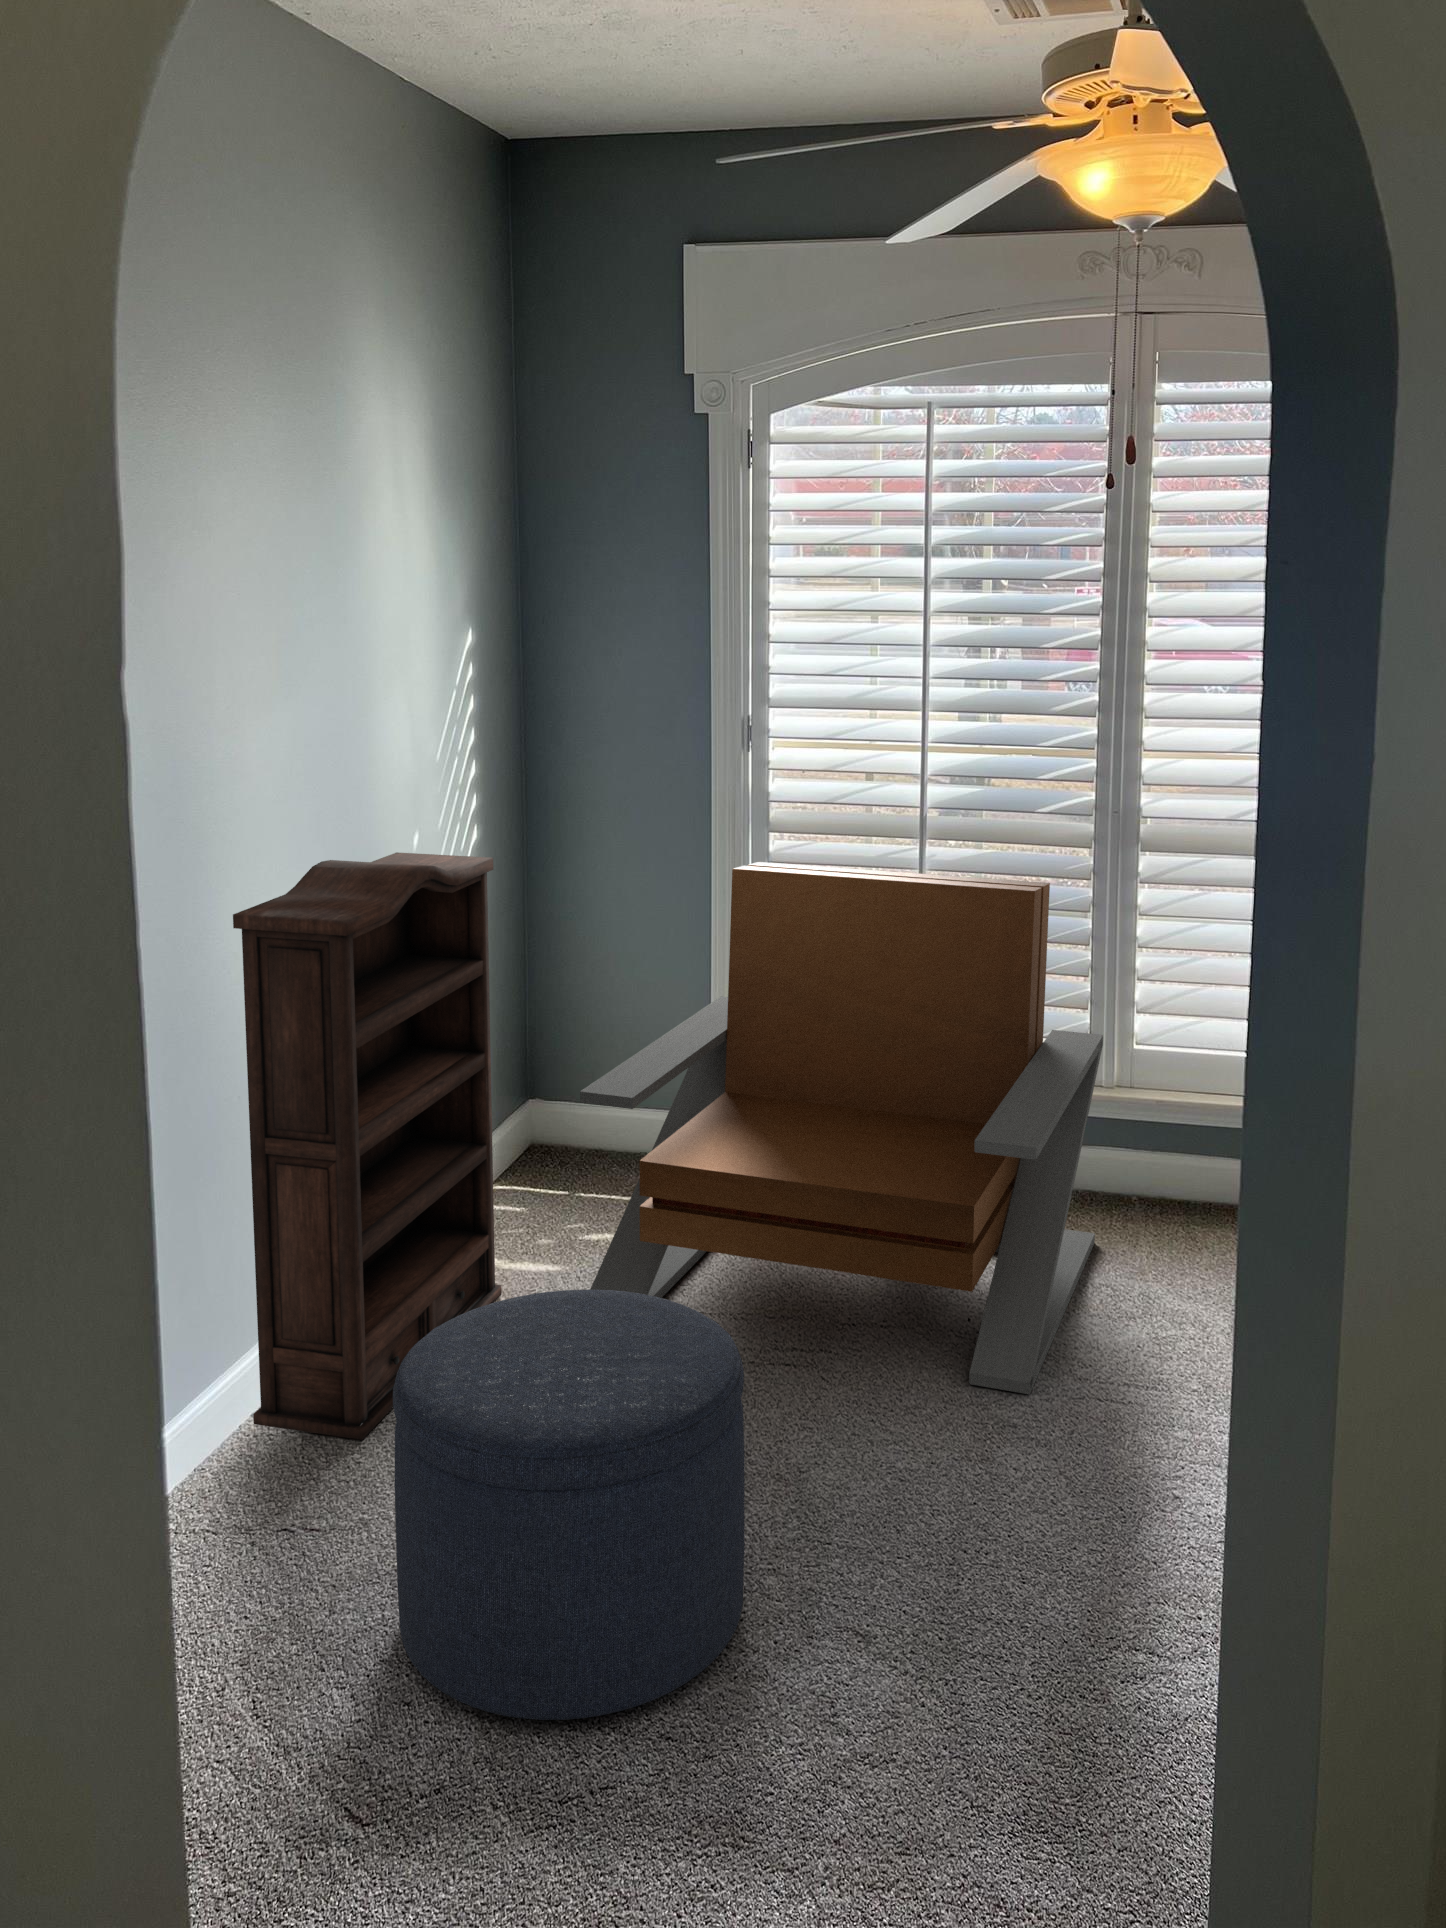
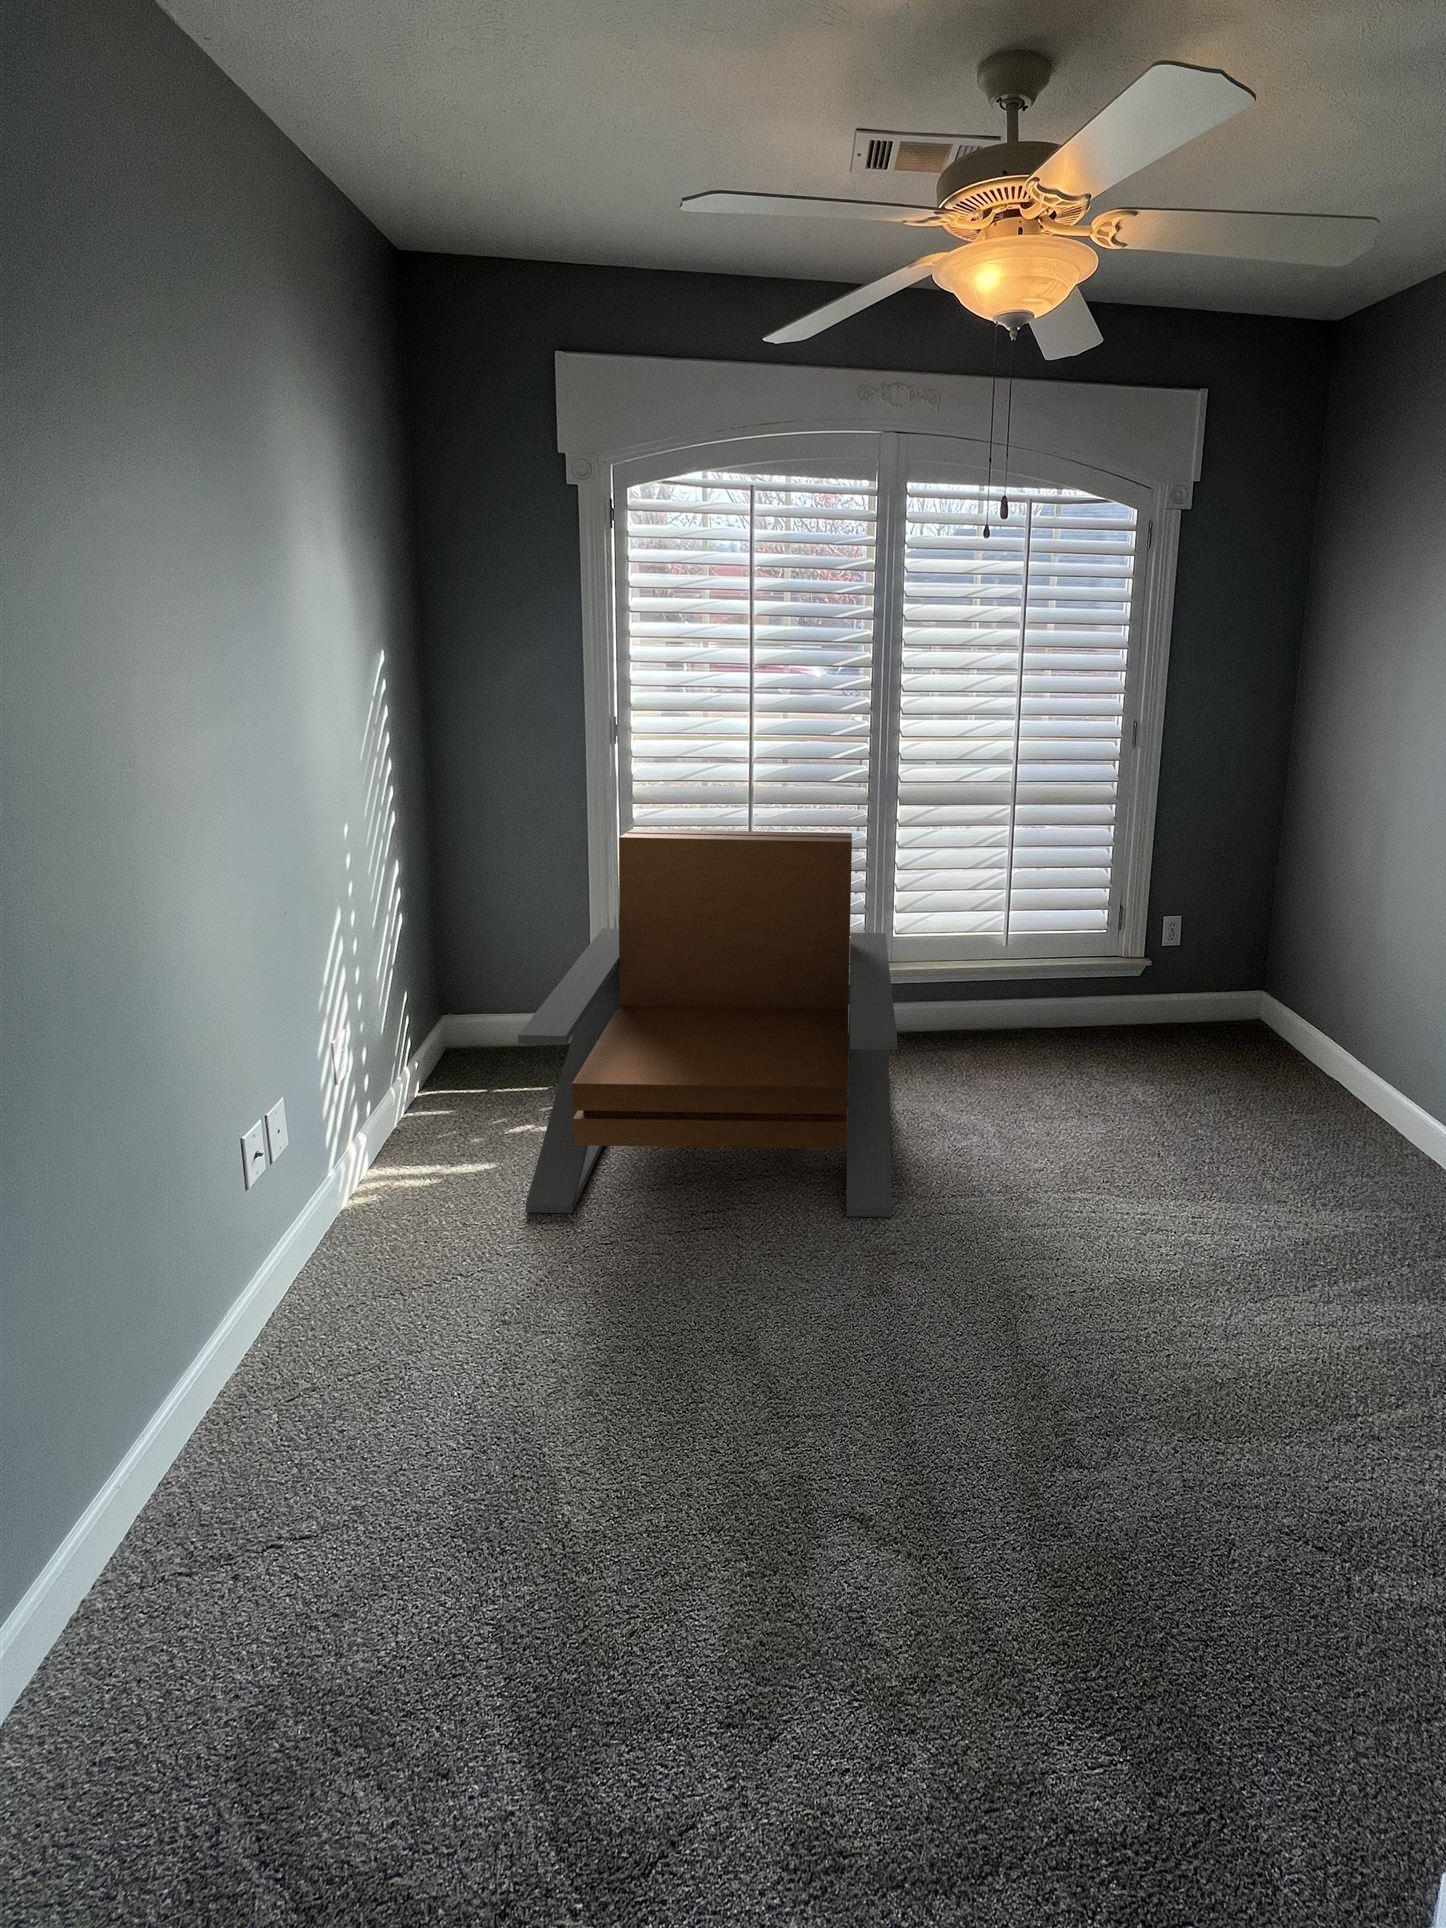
bookshelf: present [233,852,501,1440] -> none [167,848,450,1410]
ottoman: present [393,1289,744,1720] -> none [403,1247,756,1766]

